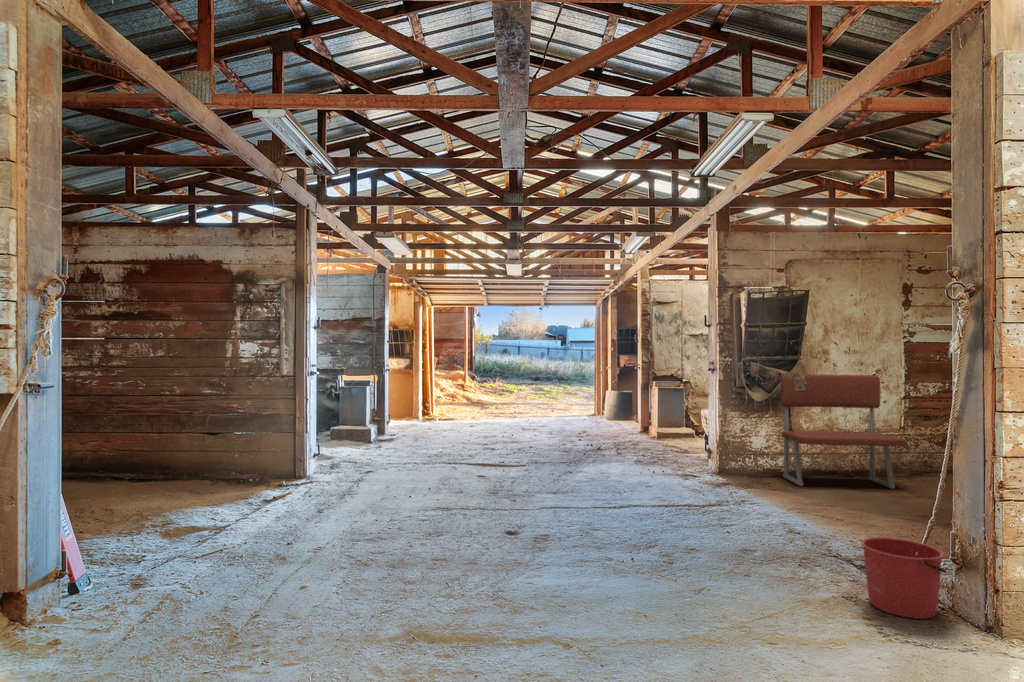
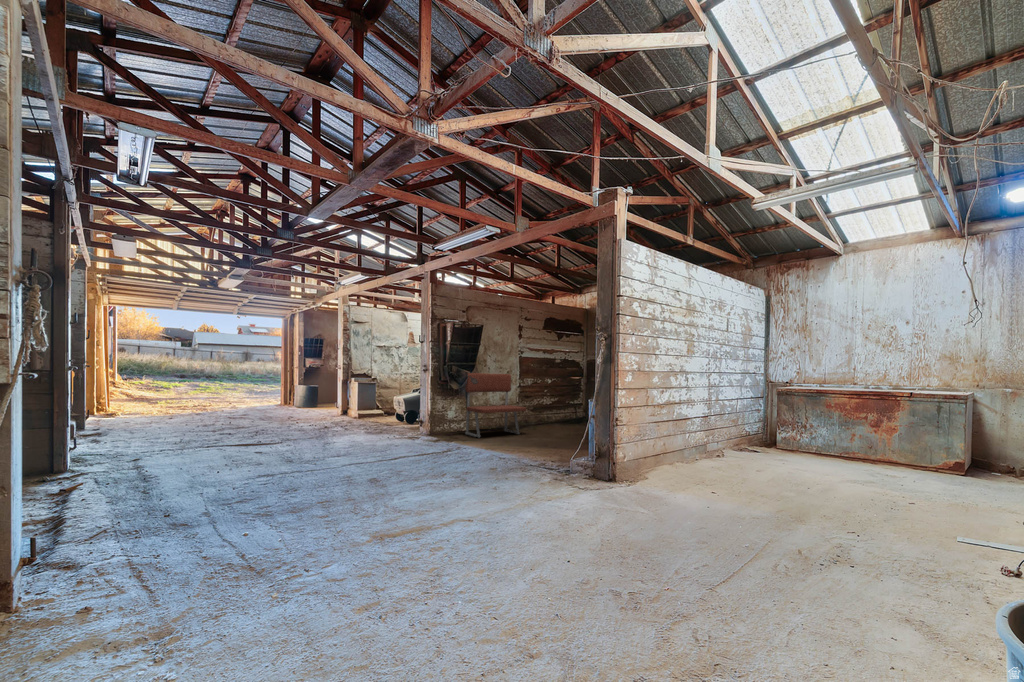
bucket: present [861,537,946,619] -> none [565,450,599,484]

